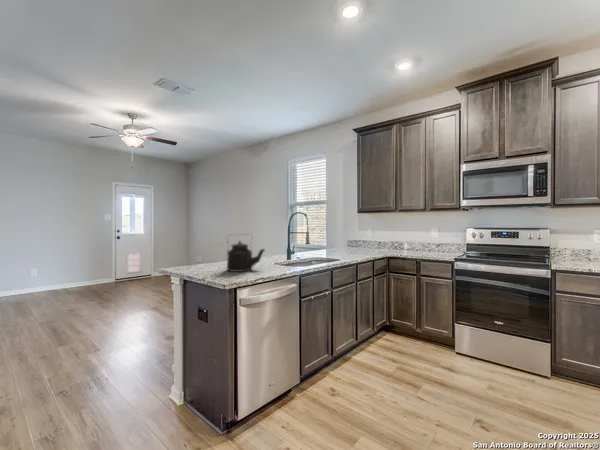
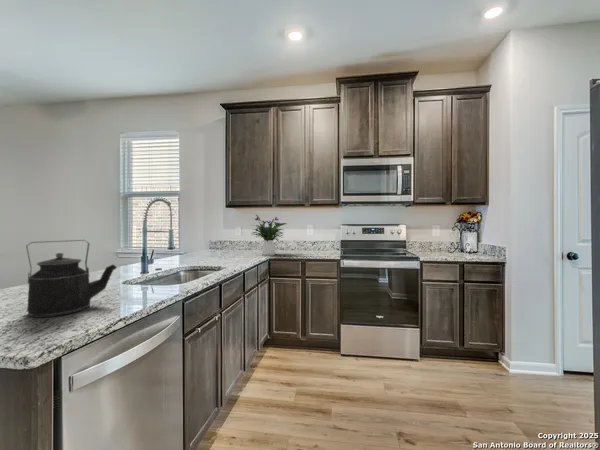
flower arrangement: none [373,218,407,254] -> present [253,215,286,255]

